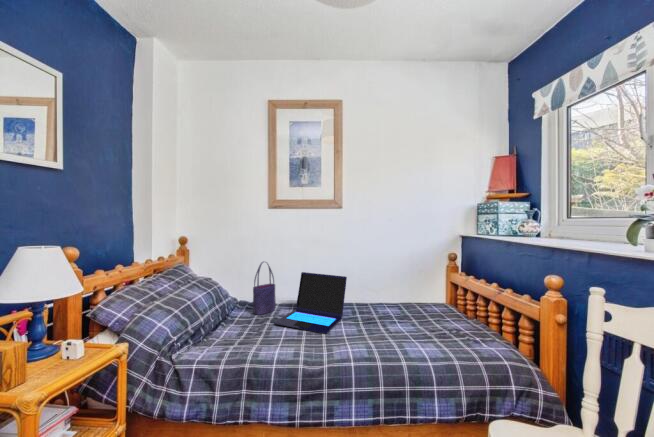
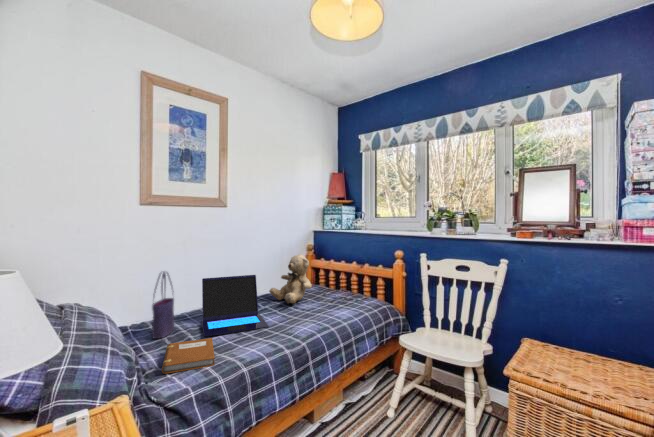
teddy bear: none [376,261,419,317] -> present [269,254,312,304]
notebook: none [208,321,267,352] -> present [162,338,215,374]

